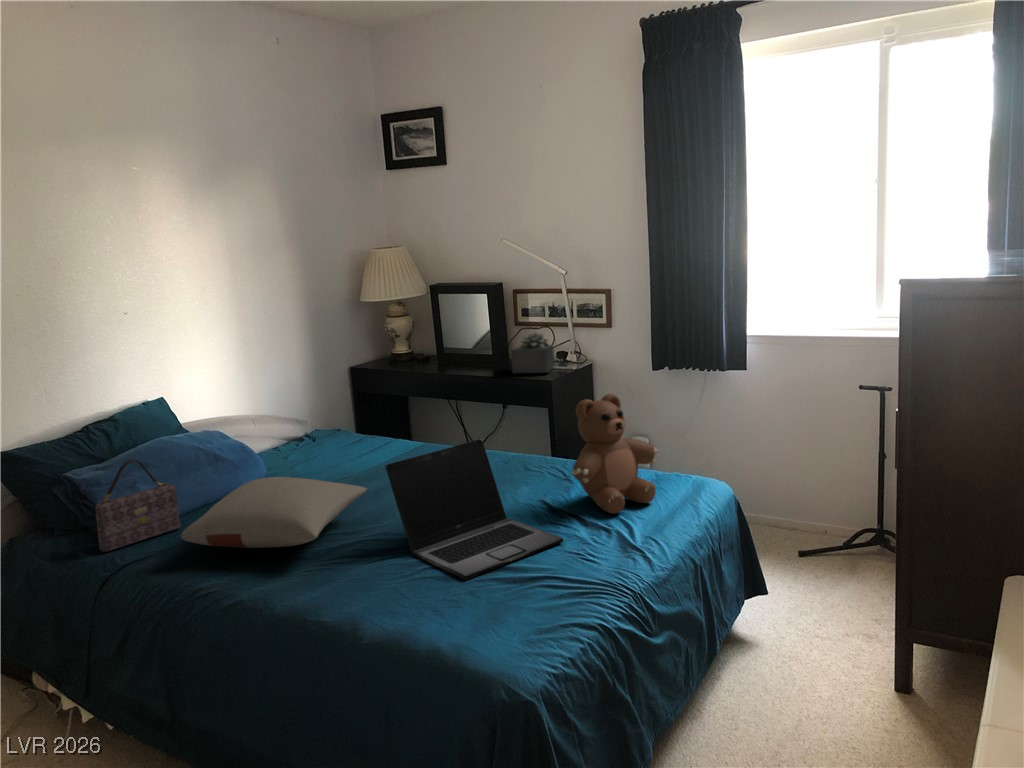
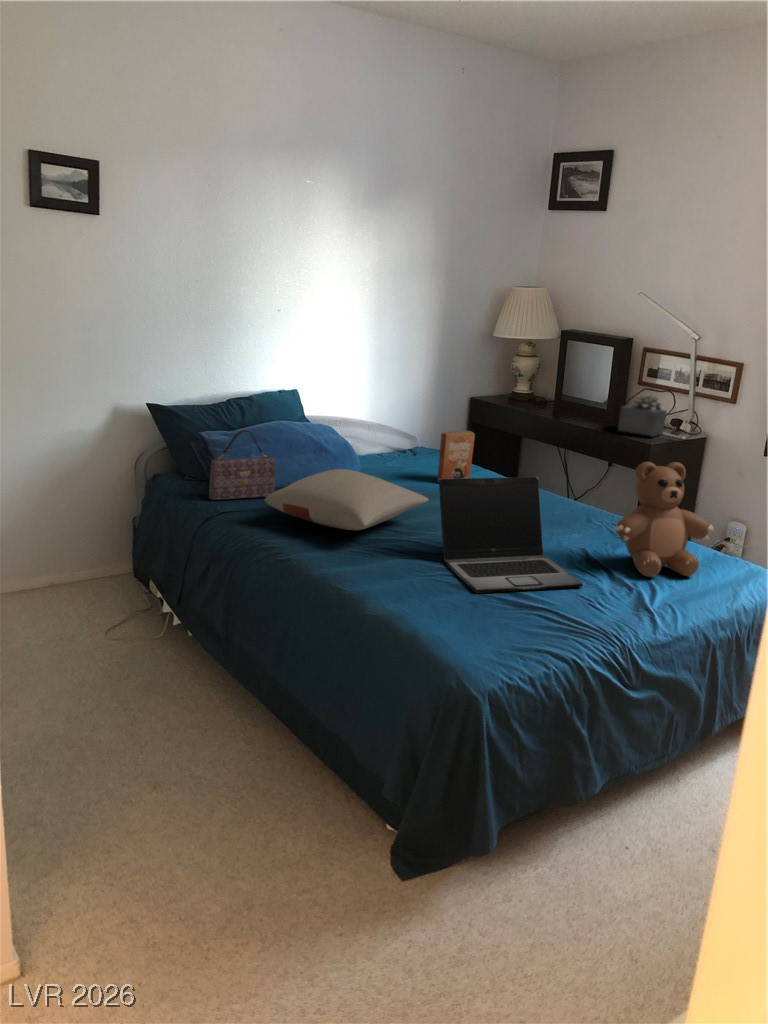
paperback book: none [322,405,415,475] -> present [437,431,475,482]

